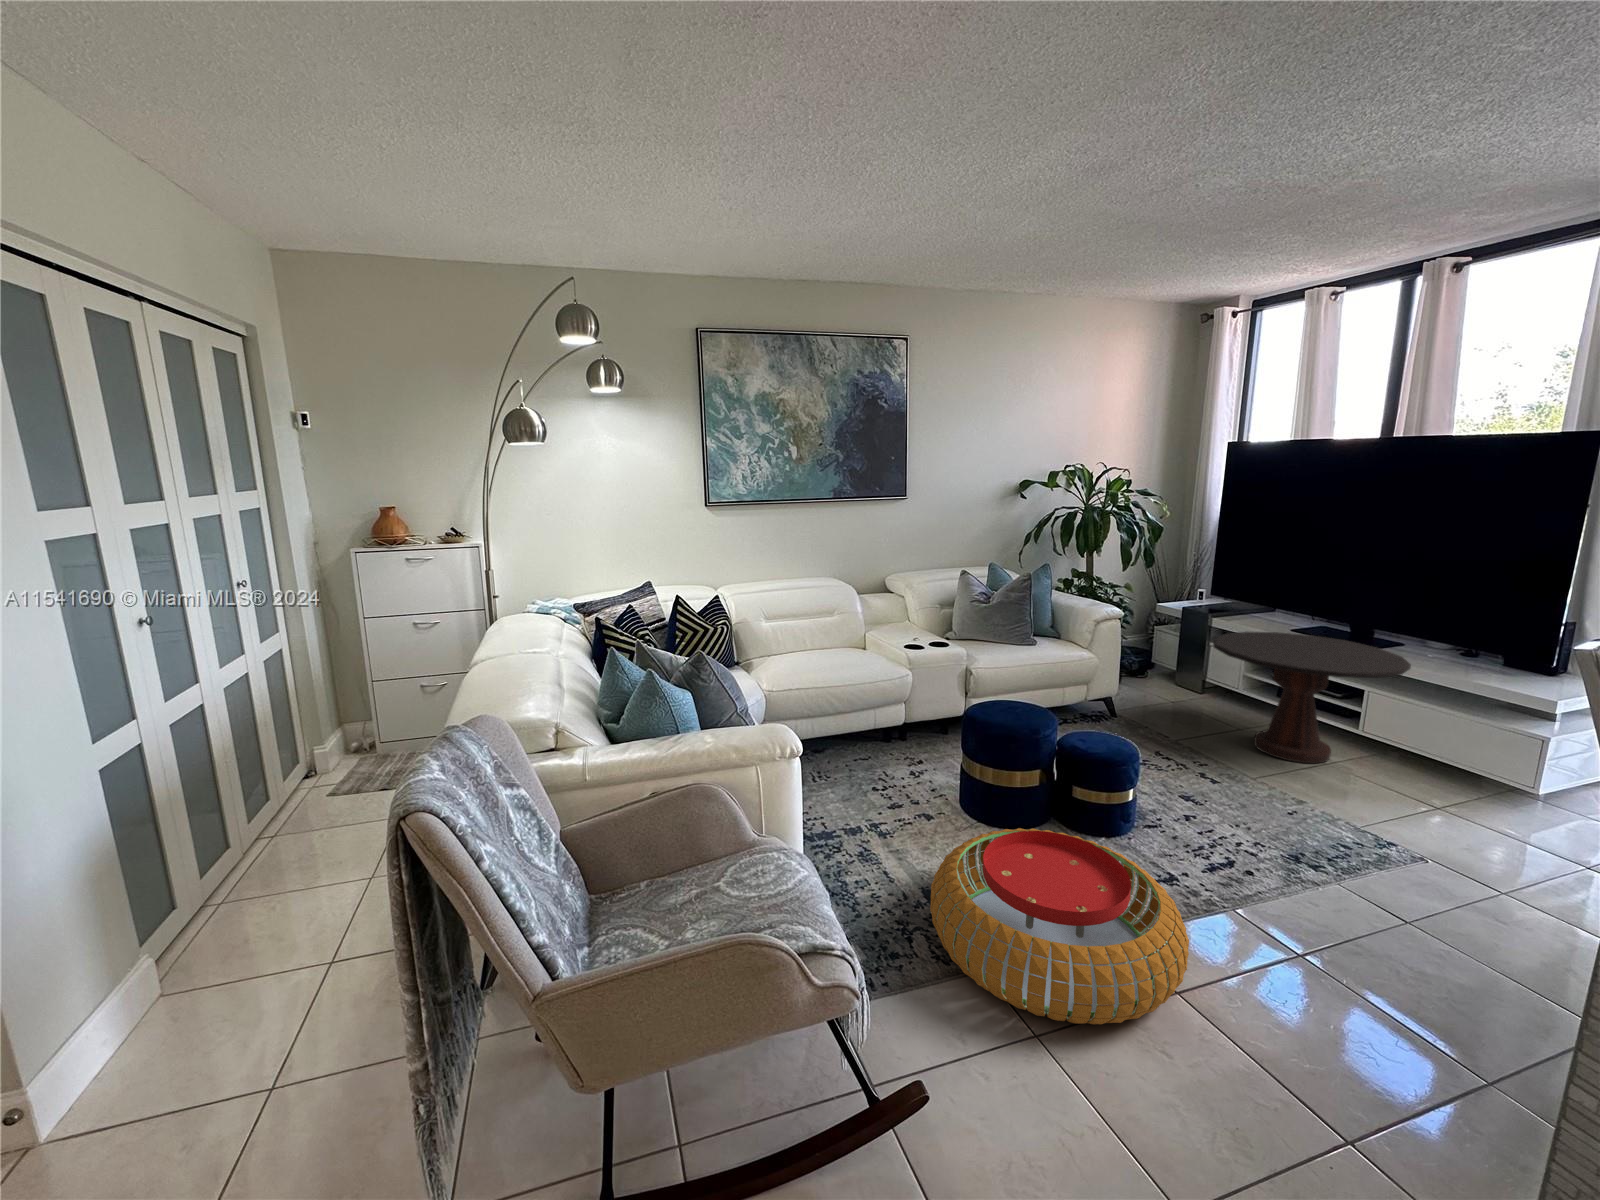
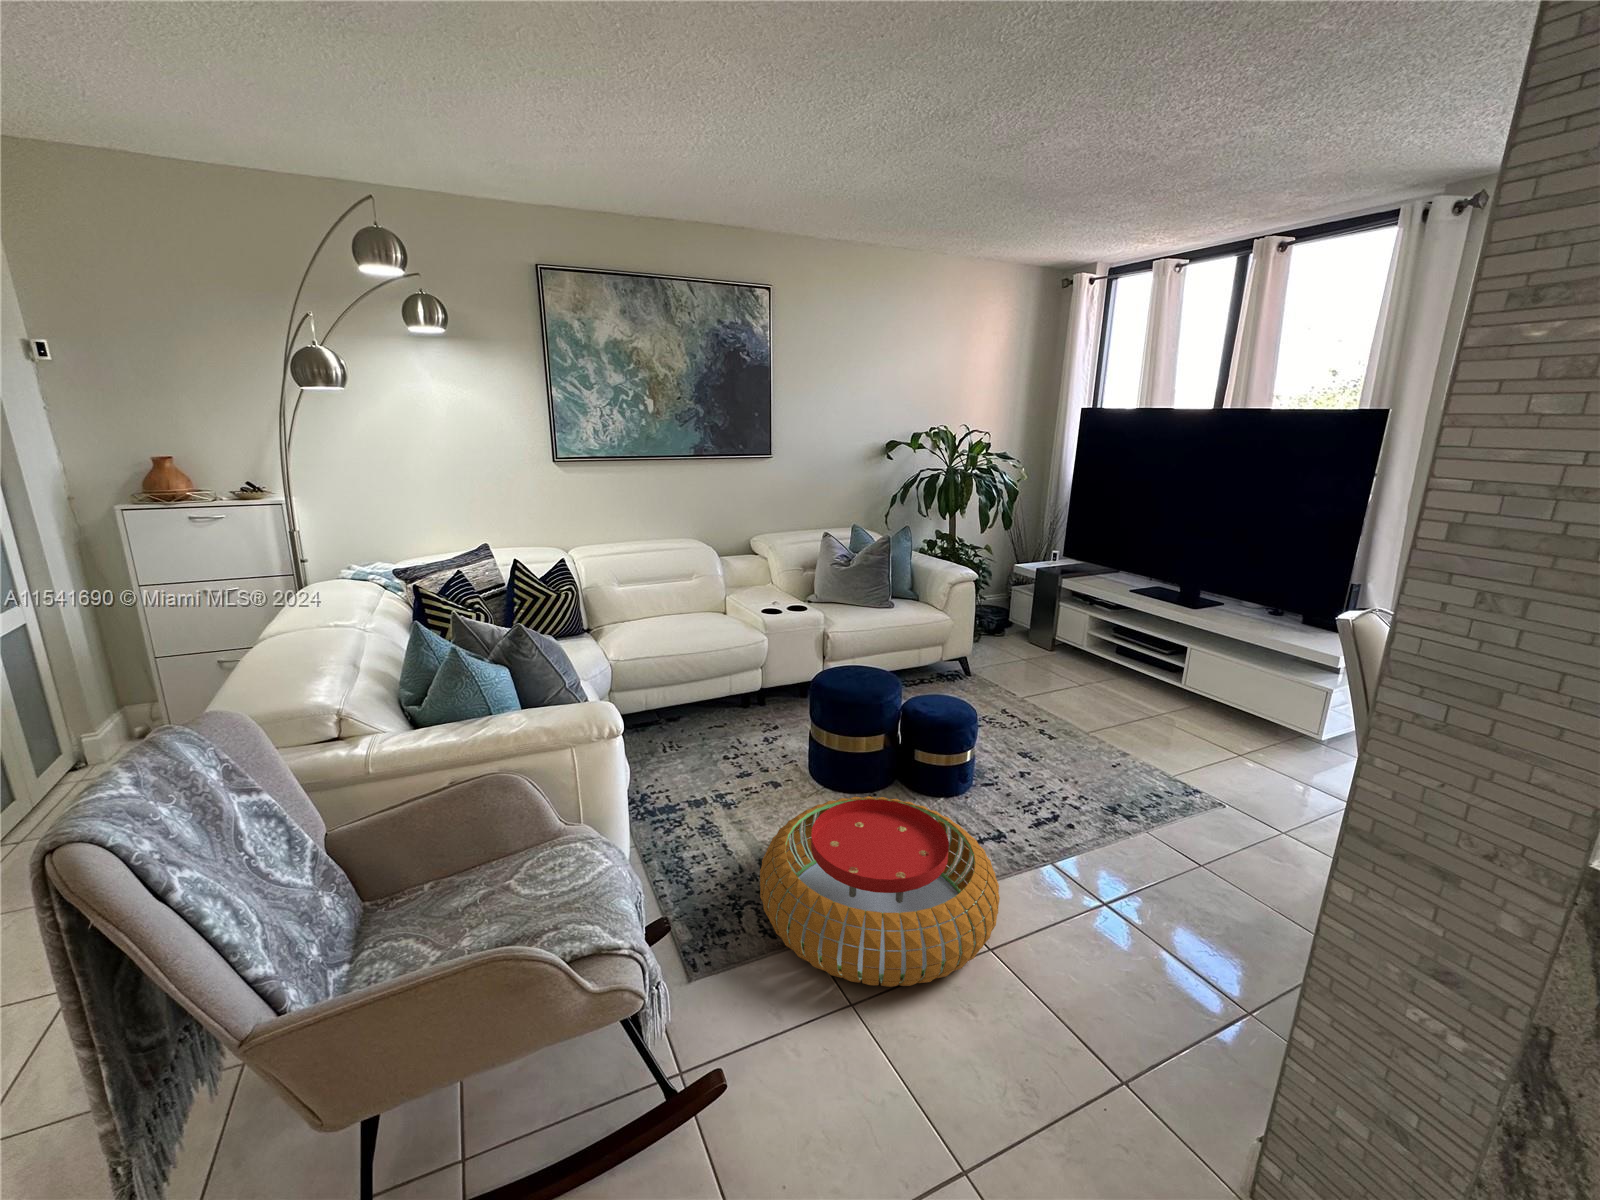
side table: present [1213,632,1411,764] -> none [1059,593,1225,717]

